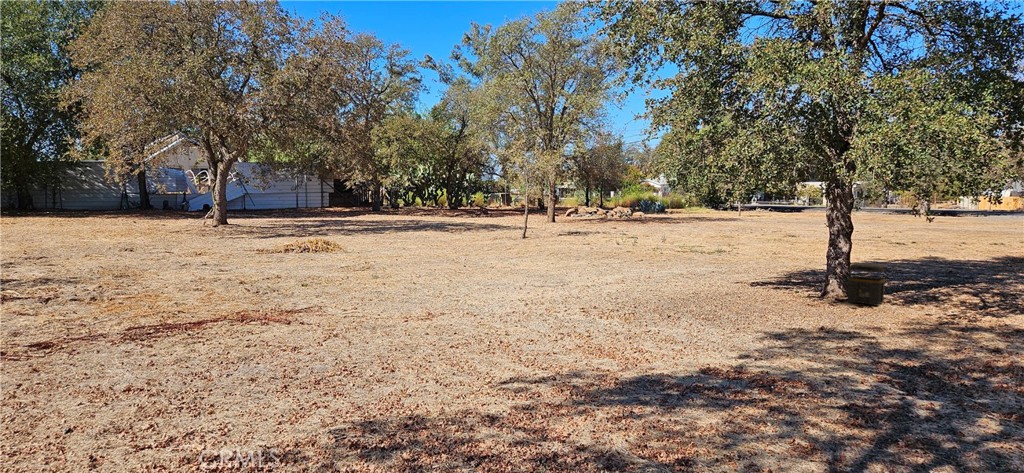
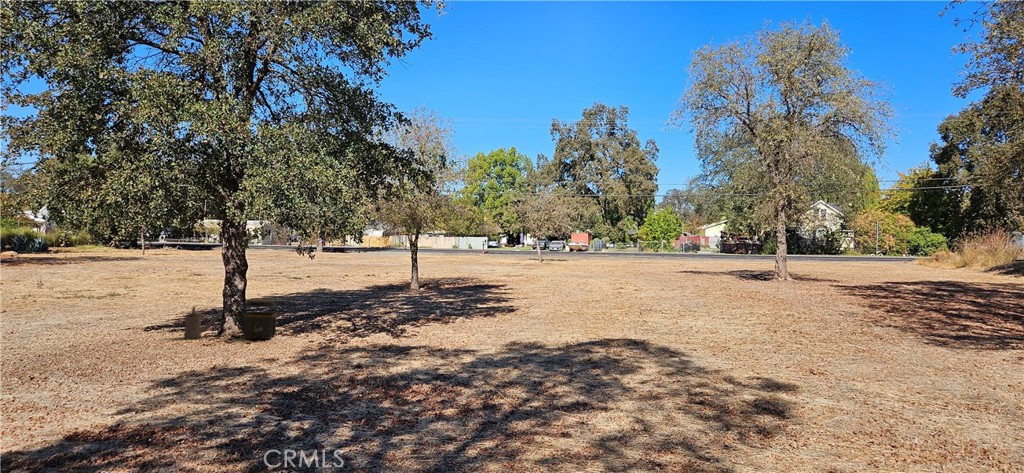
watering can: none [783,267,826,298] -> present [184,306,222,339]

